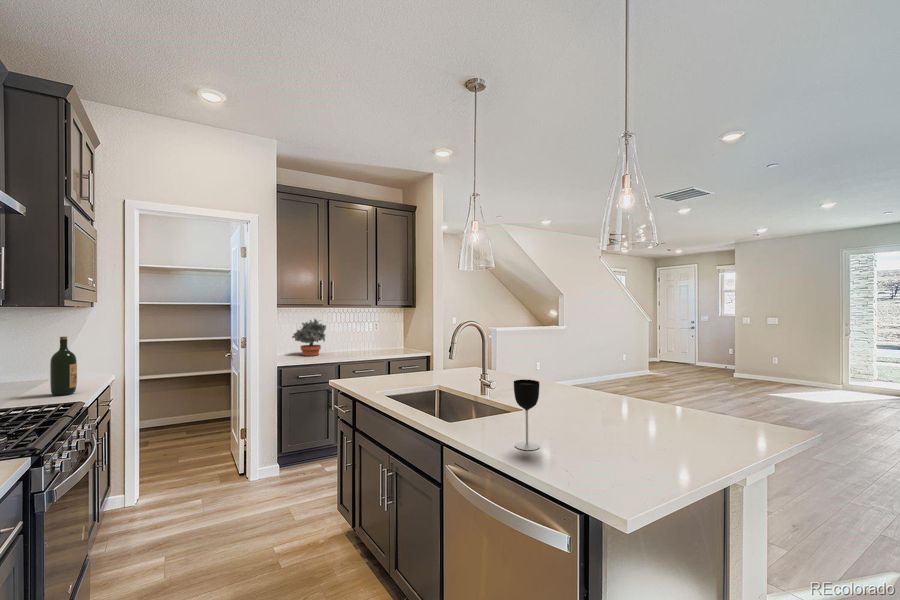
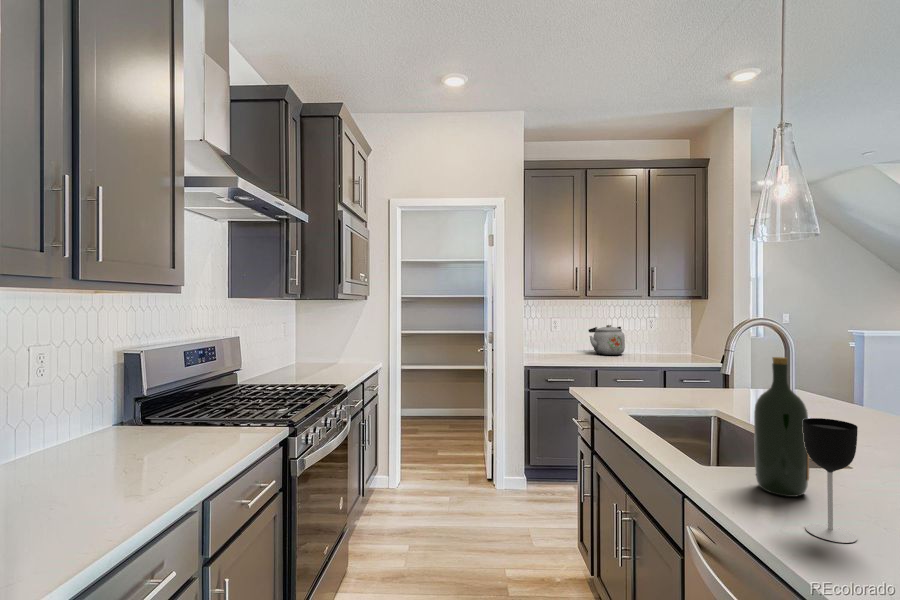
potted plant: present [292,319,326,356] -> none [543,314,582,358]
kettle: none [330,326,359,350] -> present [588,325,625,355]
wine bottle: present [50,337,77,396] -> present [754,357,809,497]

